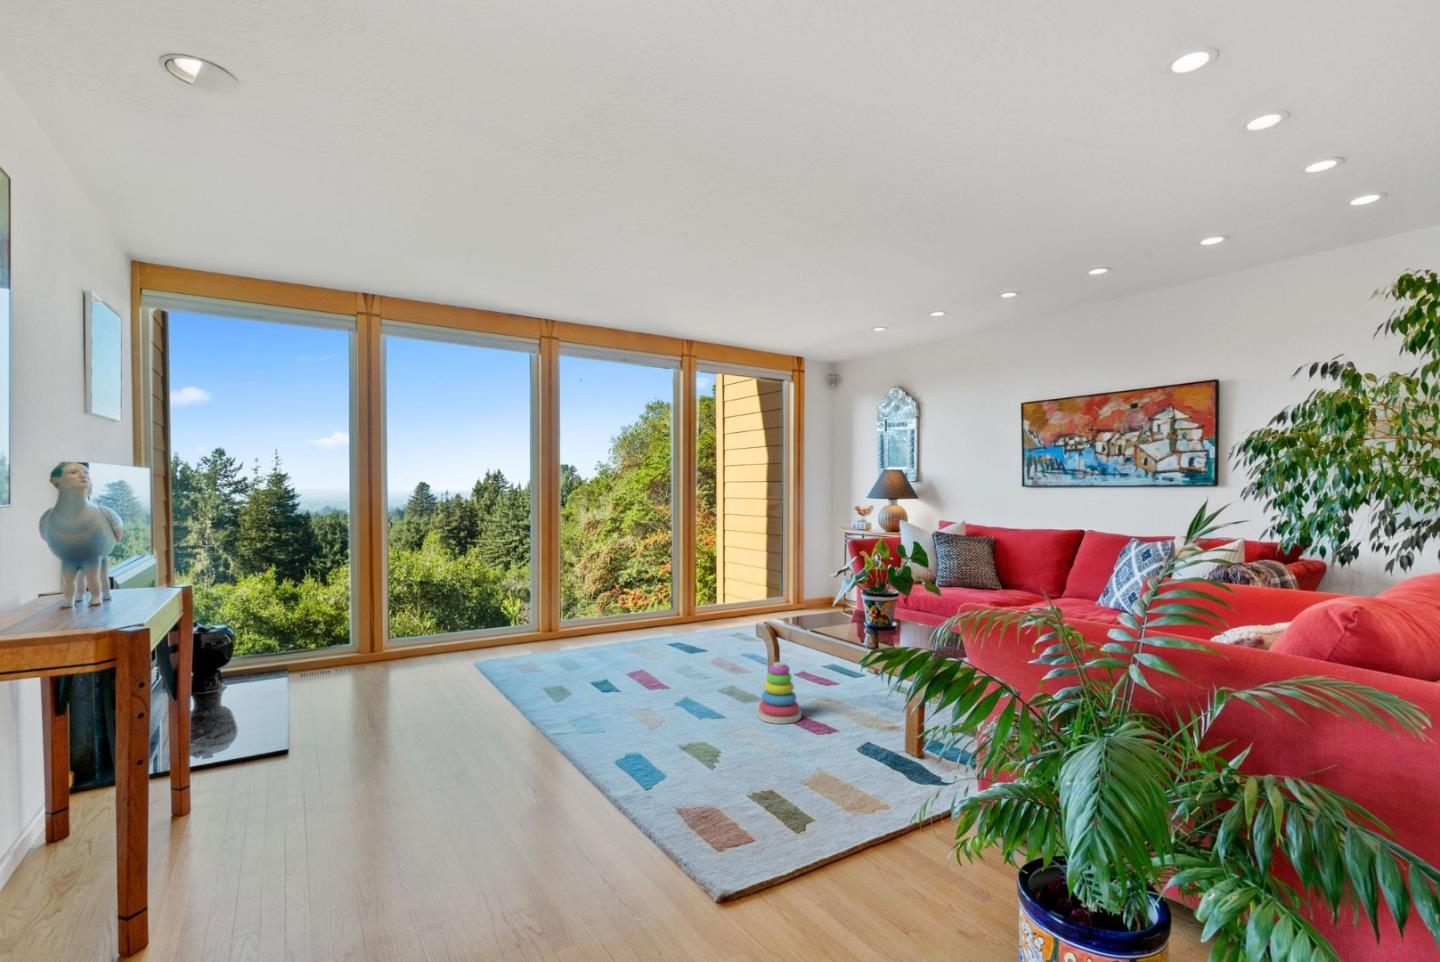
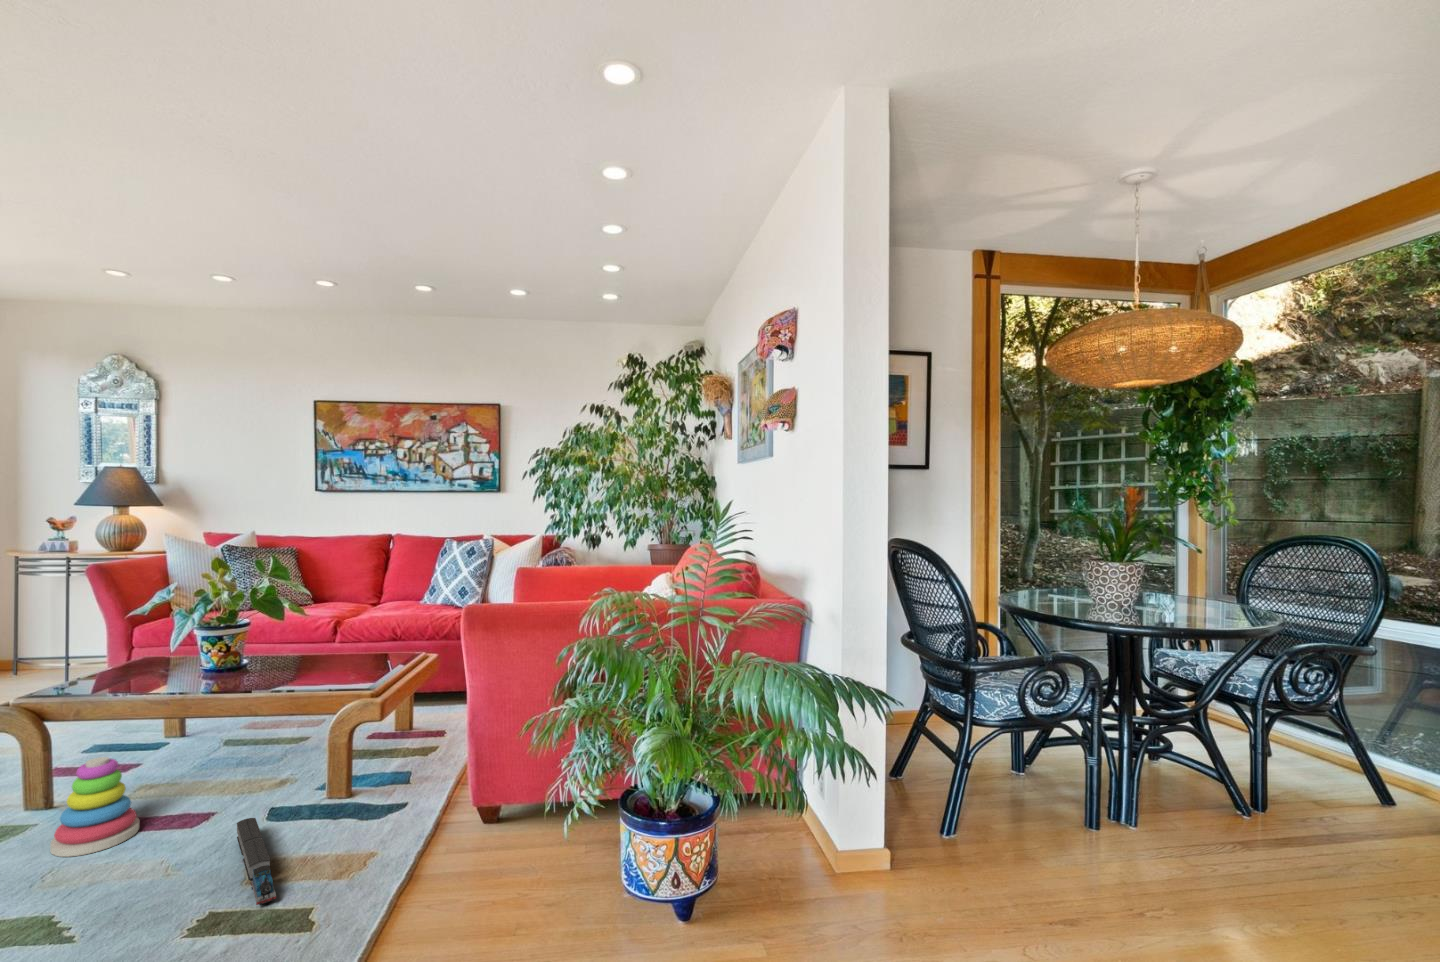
toy train: none [792,737,840,799] -> present [237,818,276,905]

